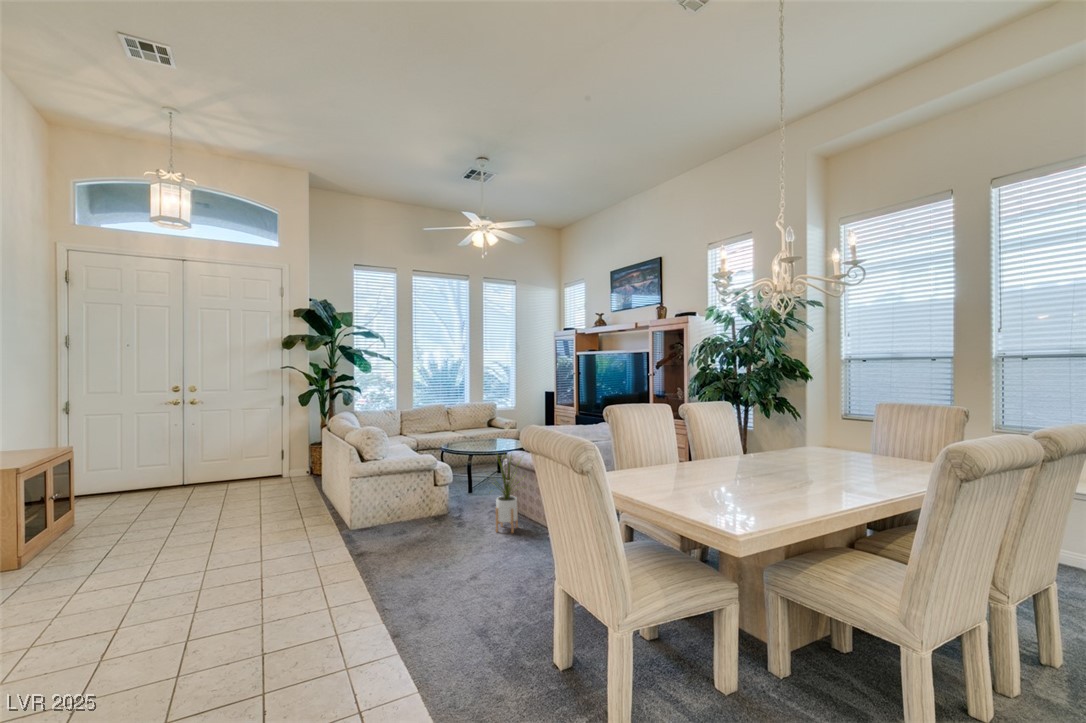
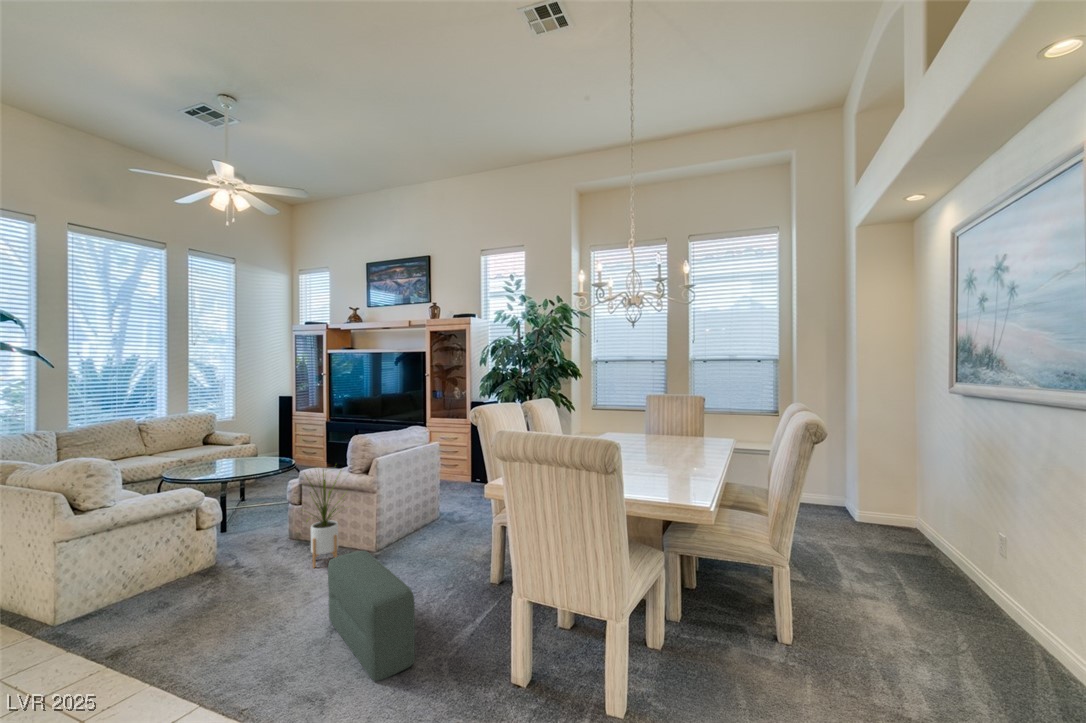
pouf: none [455,521,499,624] -> present [328,551,415,681]

